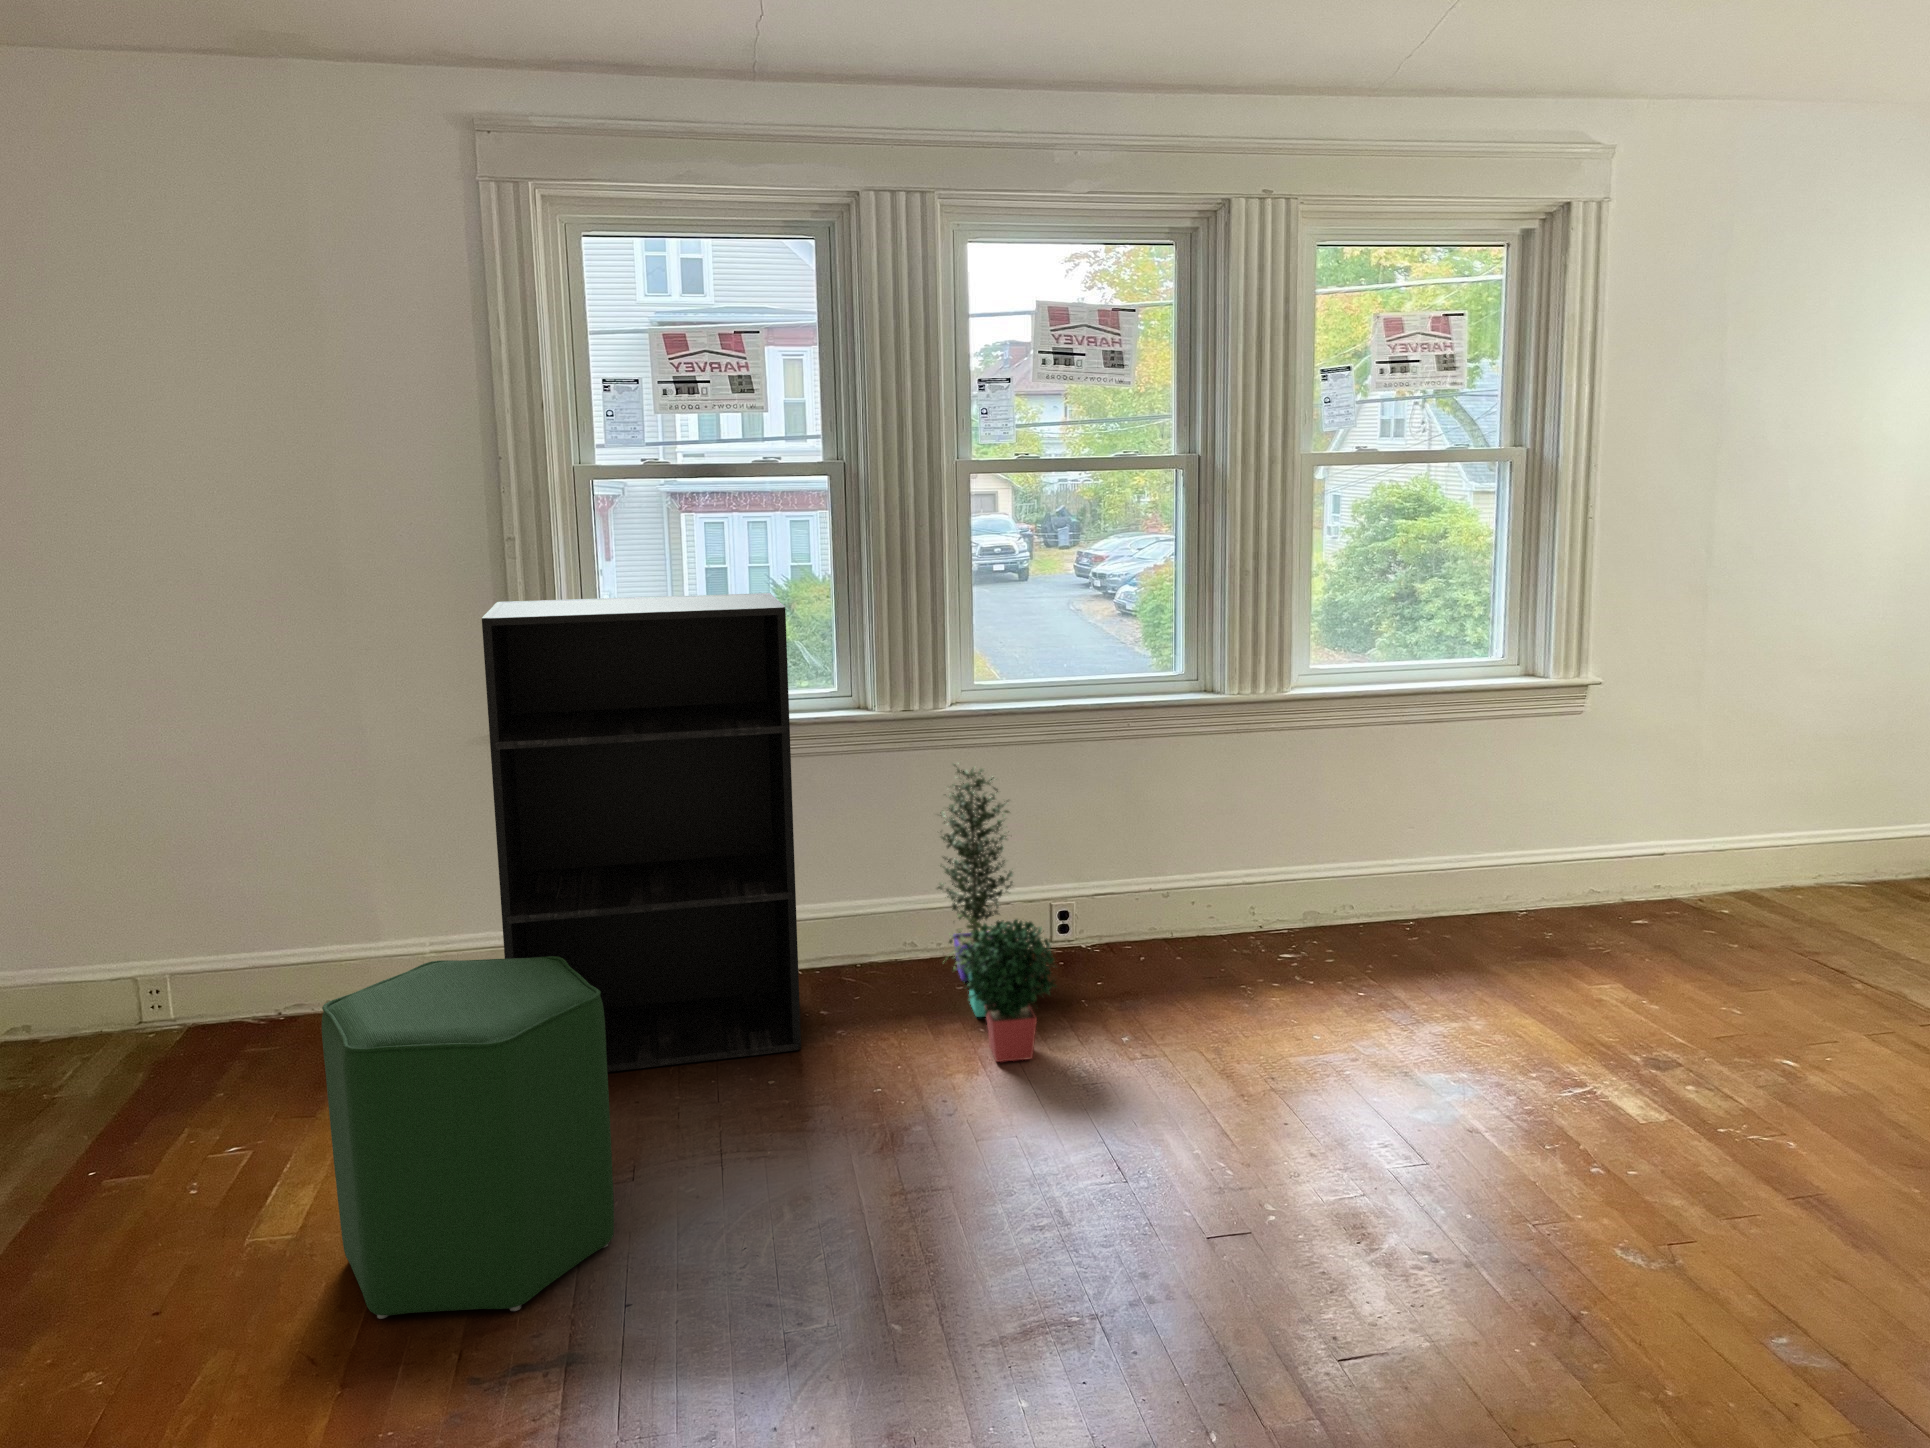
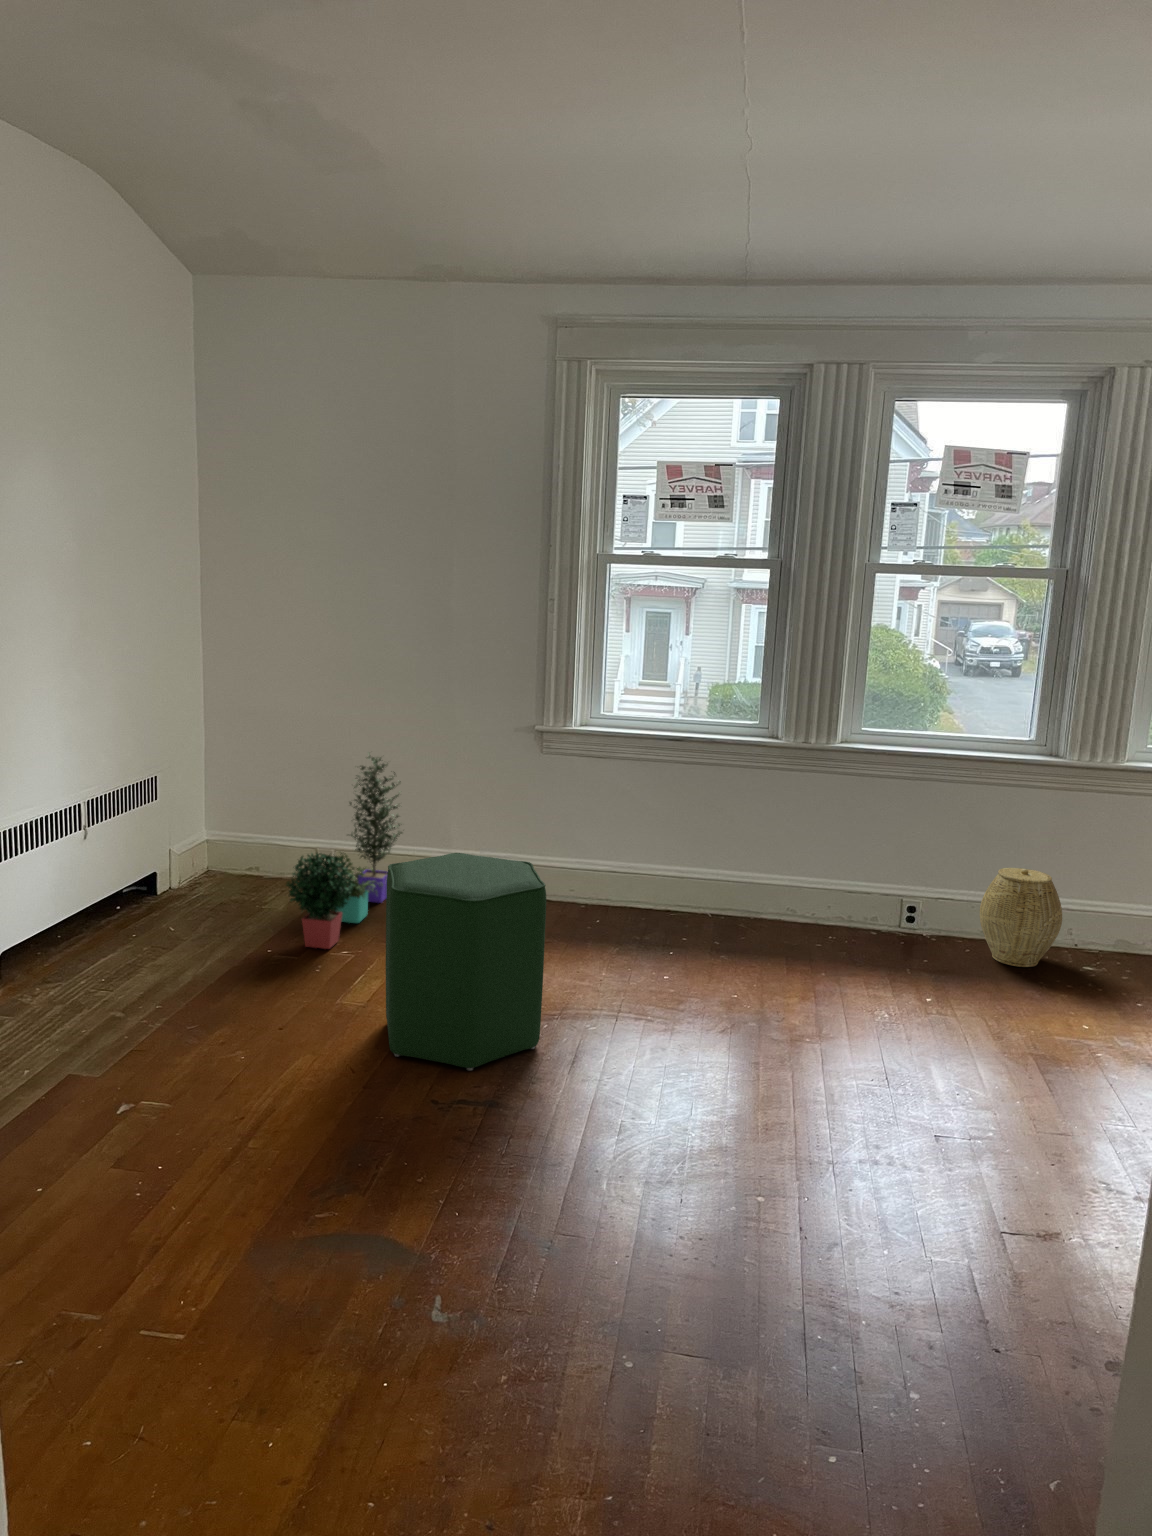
bookshelf: present [482,593,801,1072] -> none [509,639,715,963]
potted plant: present [937,764,1056,1062] -> present [286,752,402,949]
woven basket: none [1151,840,1250,967] -> present [980,868,1062,967]

